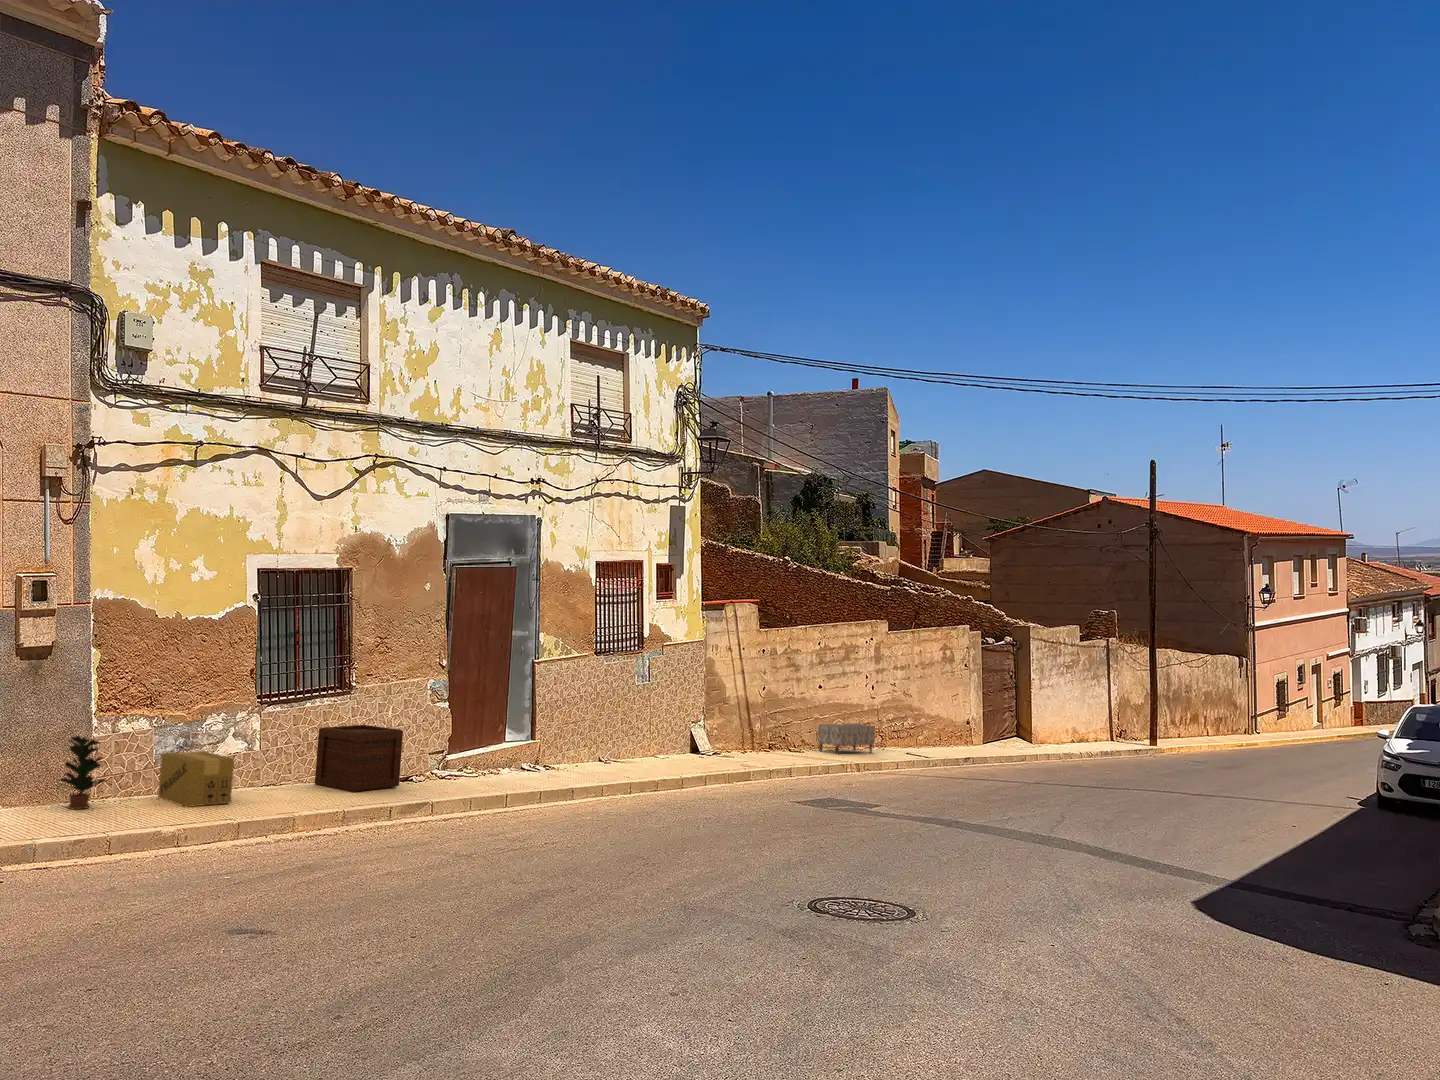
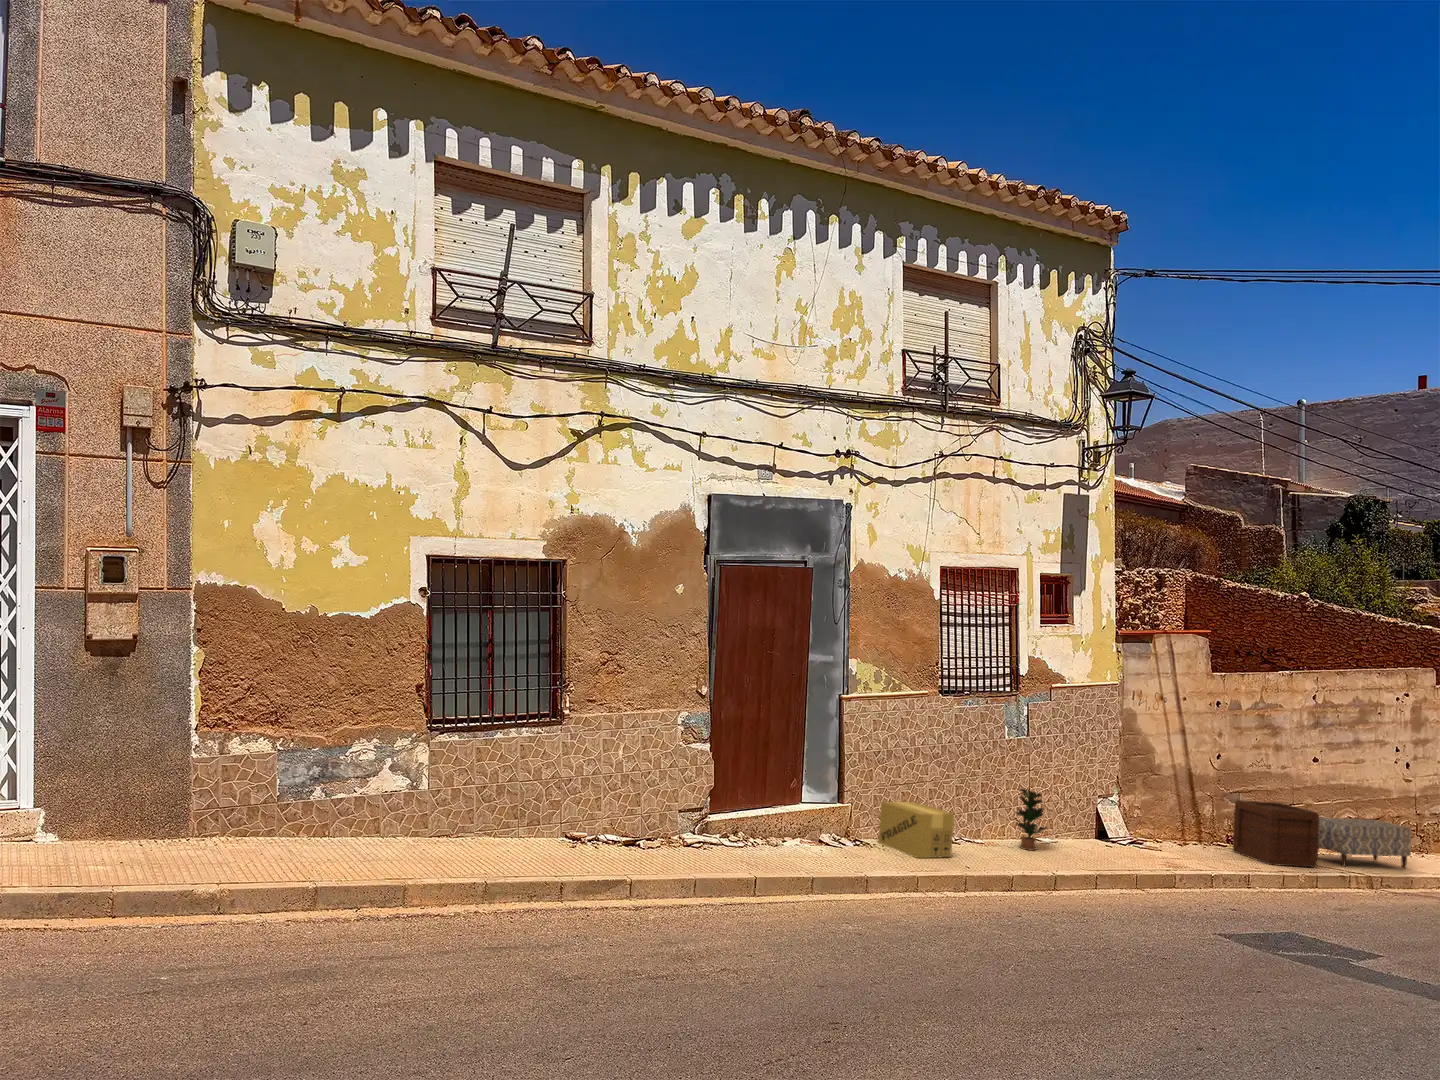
wooden crate: present [315,725,403,792] -> present [1233,800,1319,867]
potted plant: present [60,736,106,809] -> present [1015,789,1047,851]
cardboard box: present [158,751,234,807] -> present [878,802,954,858]

